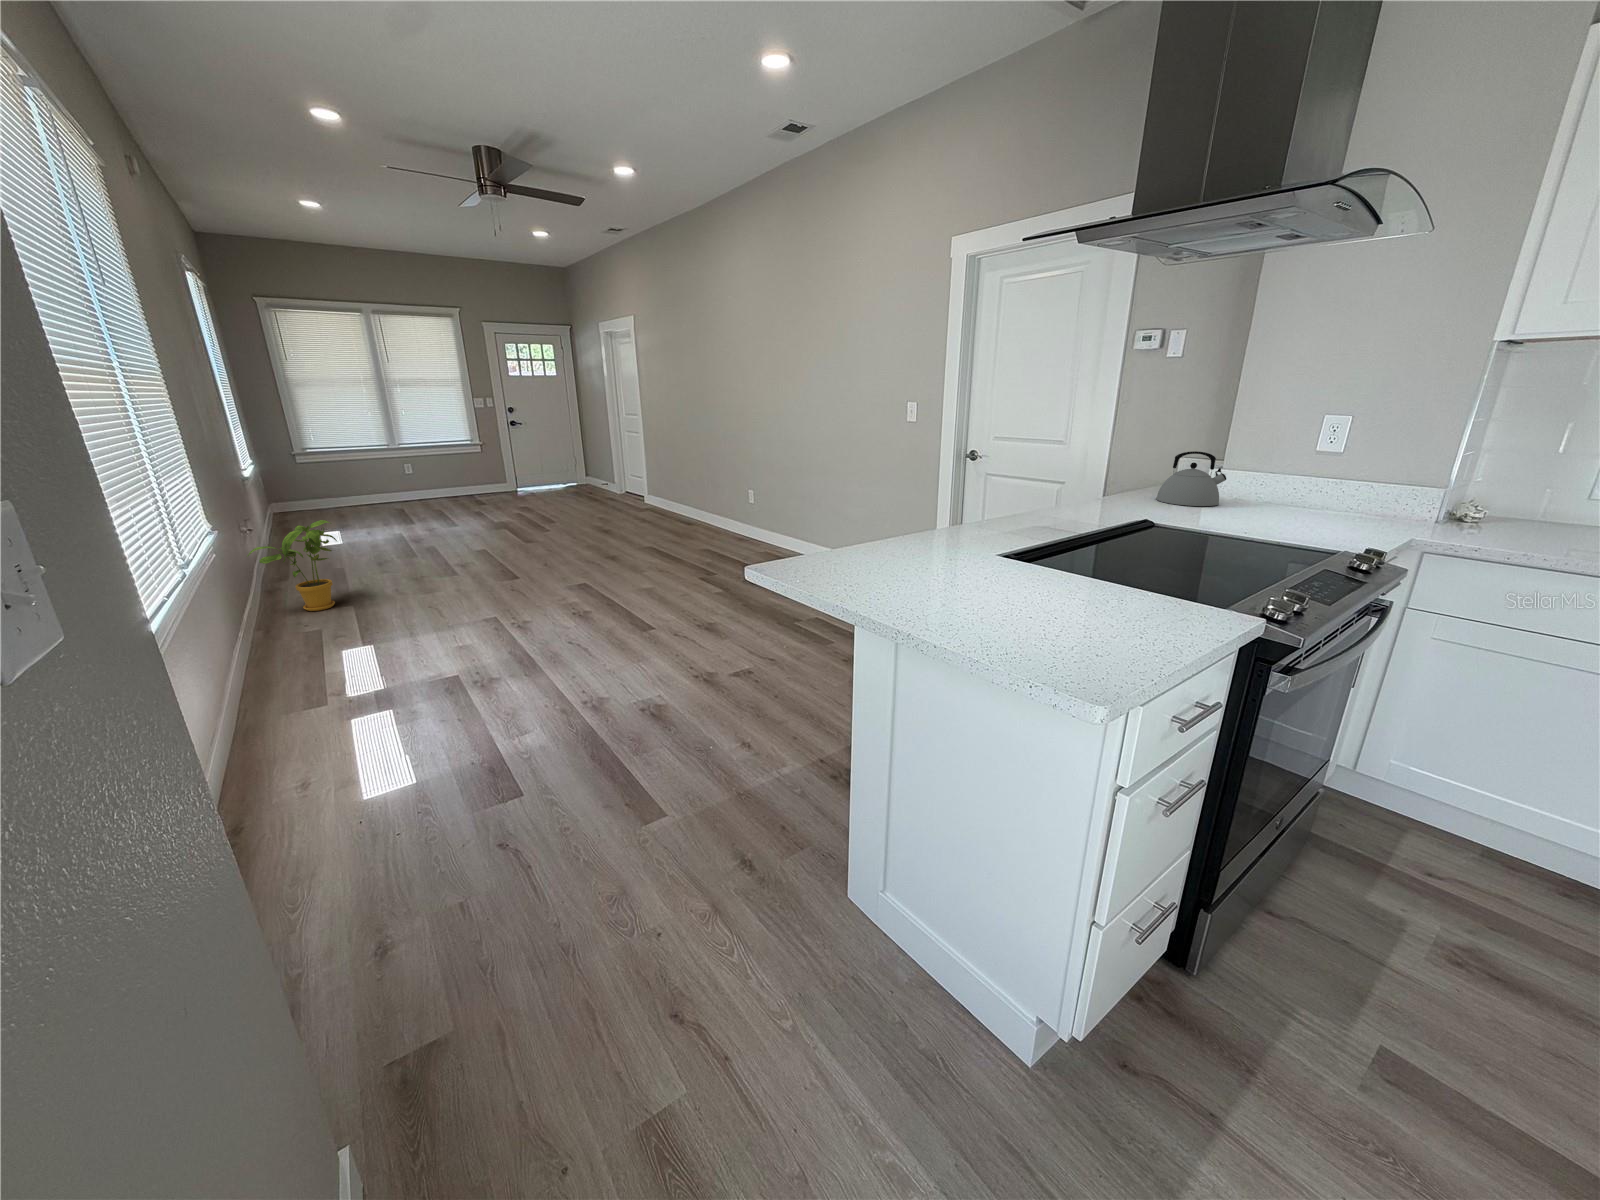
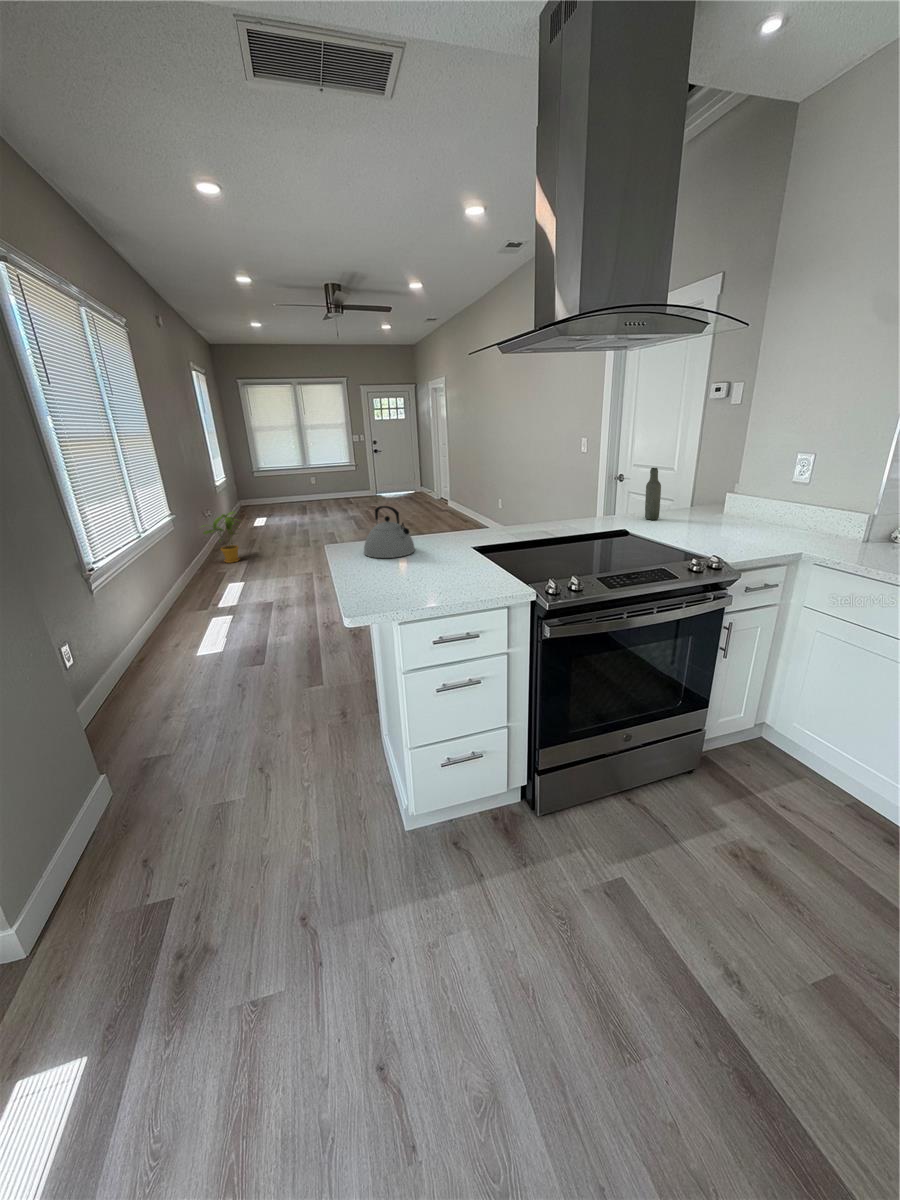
bottle: none [1118,434,1143,505] -> present [645,468,661,520]
kettle: present [1156,451,1226,506] -> present [364,506,415,558]

